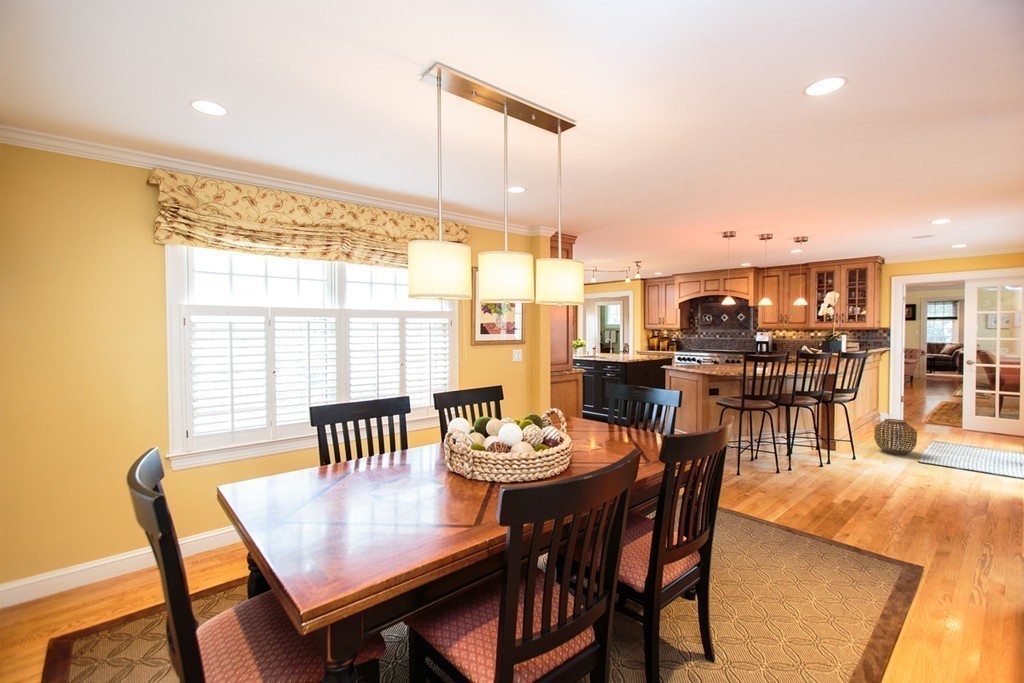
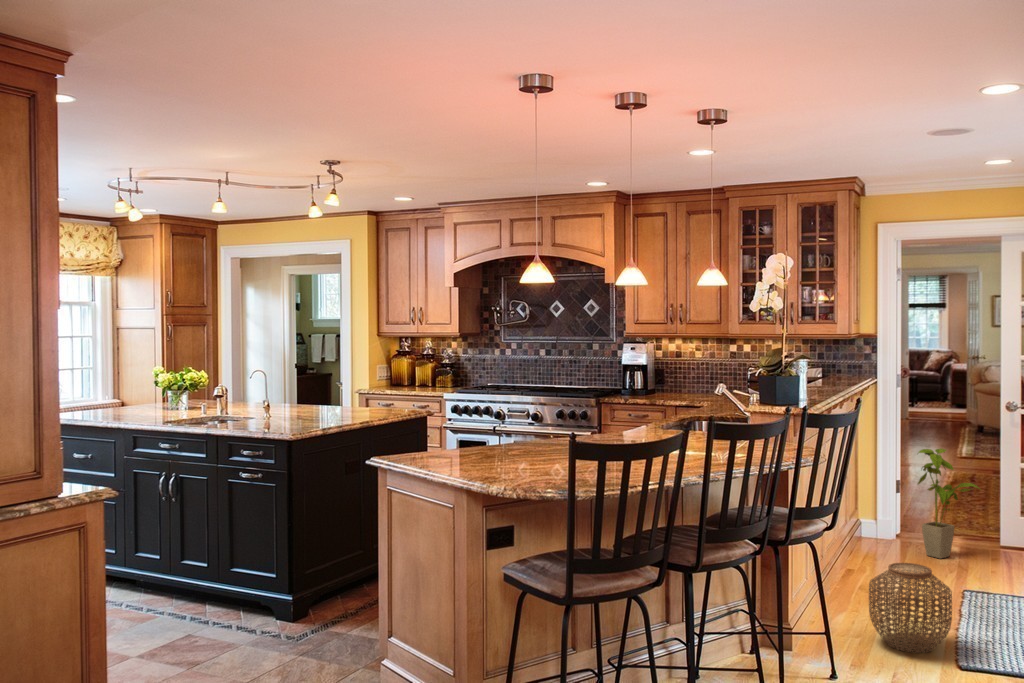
house plant: none [911,380,949,430] -> present [918,448,980,559]

